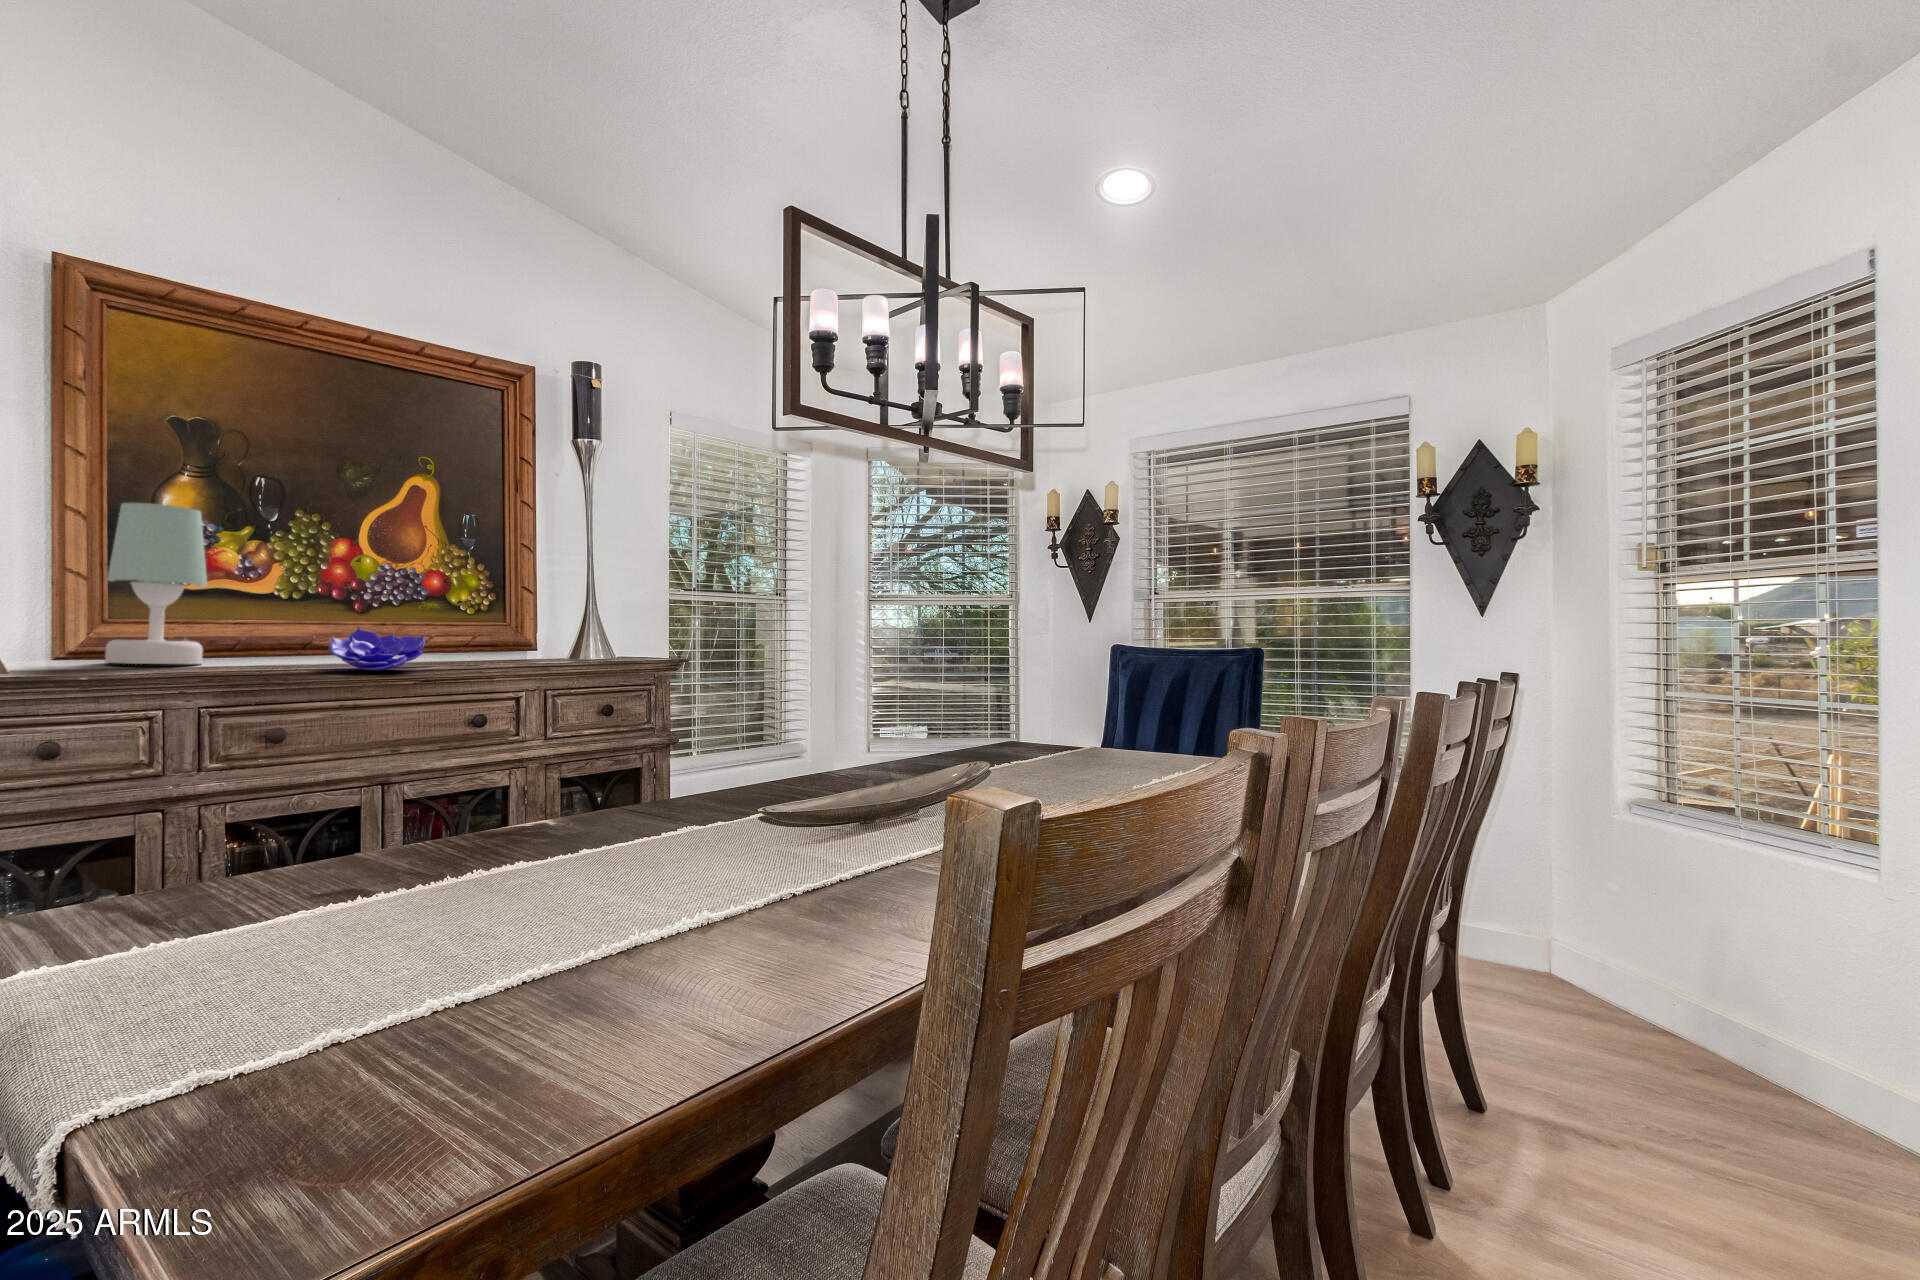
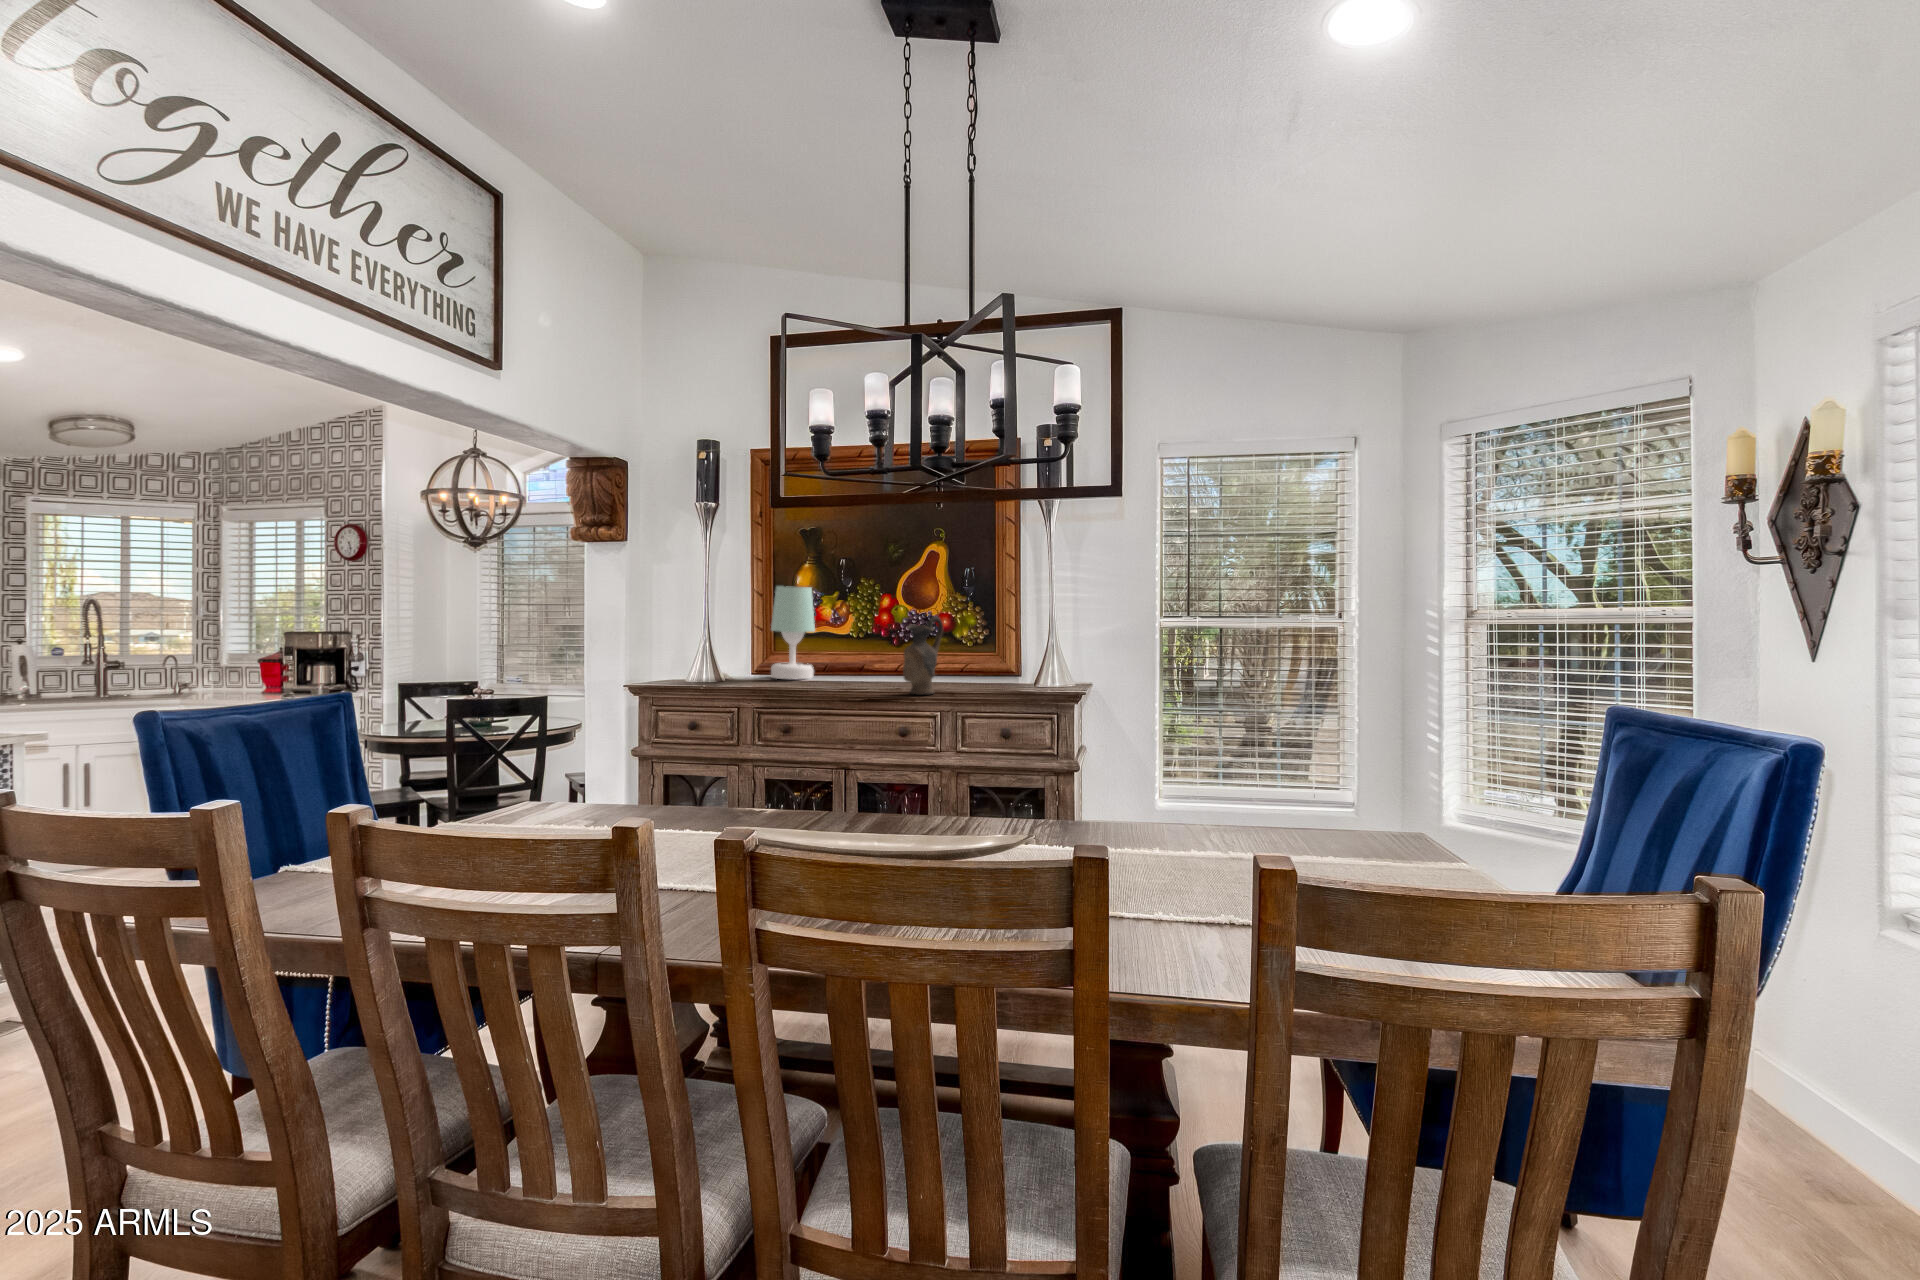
ceramic pitcher: none [476,569,522,667] -> present [903,617,943,694]
decorative bowl: present [328,627,425,671] -> none [818,660,881,693]

